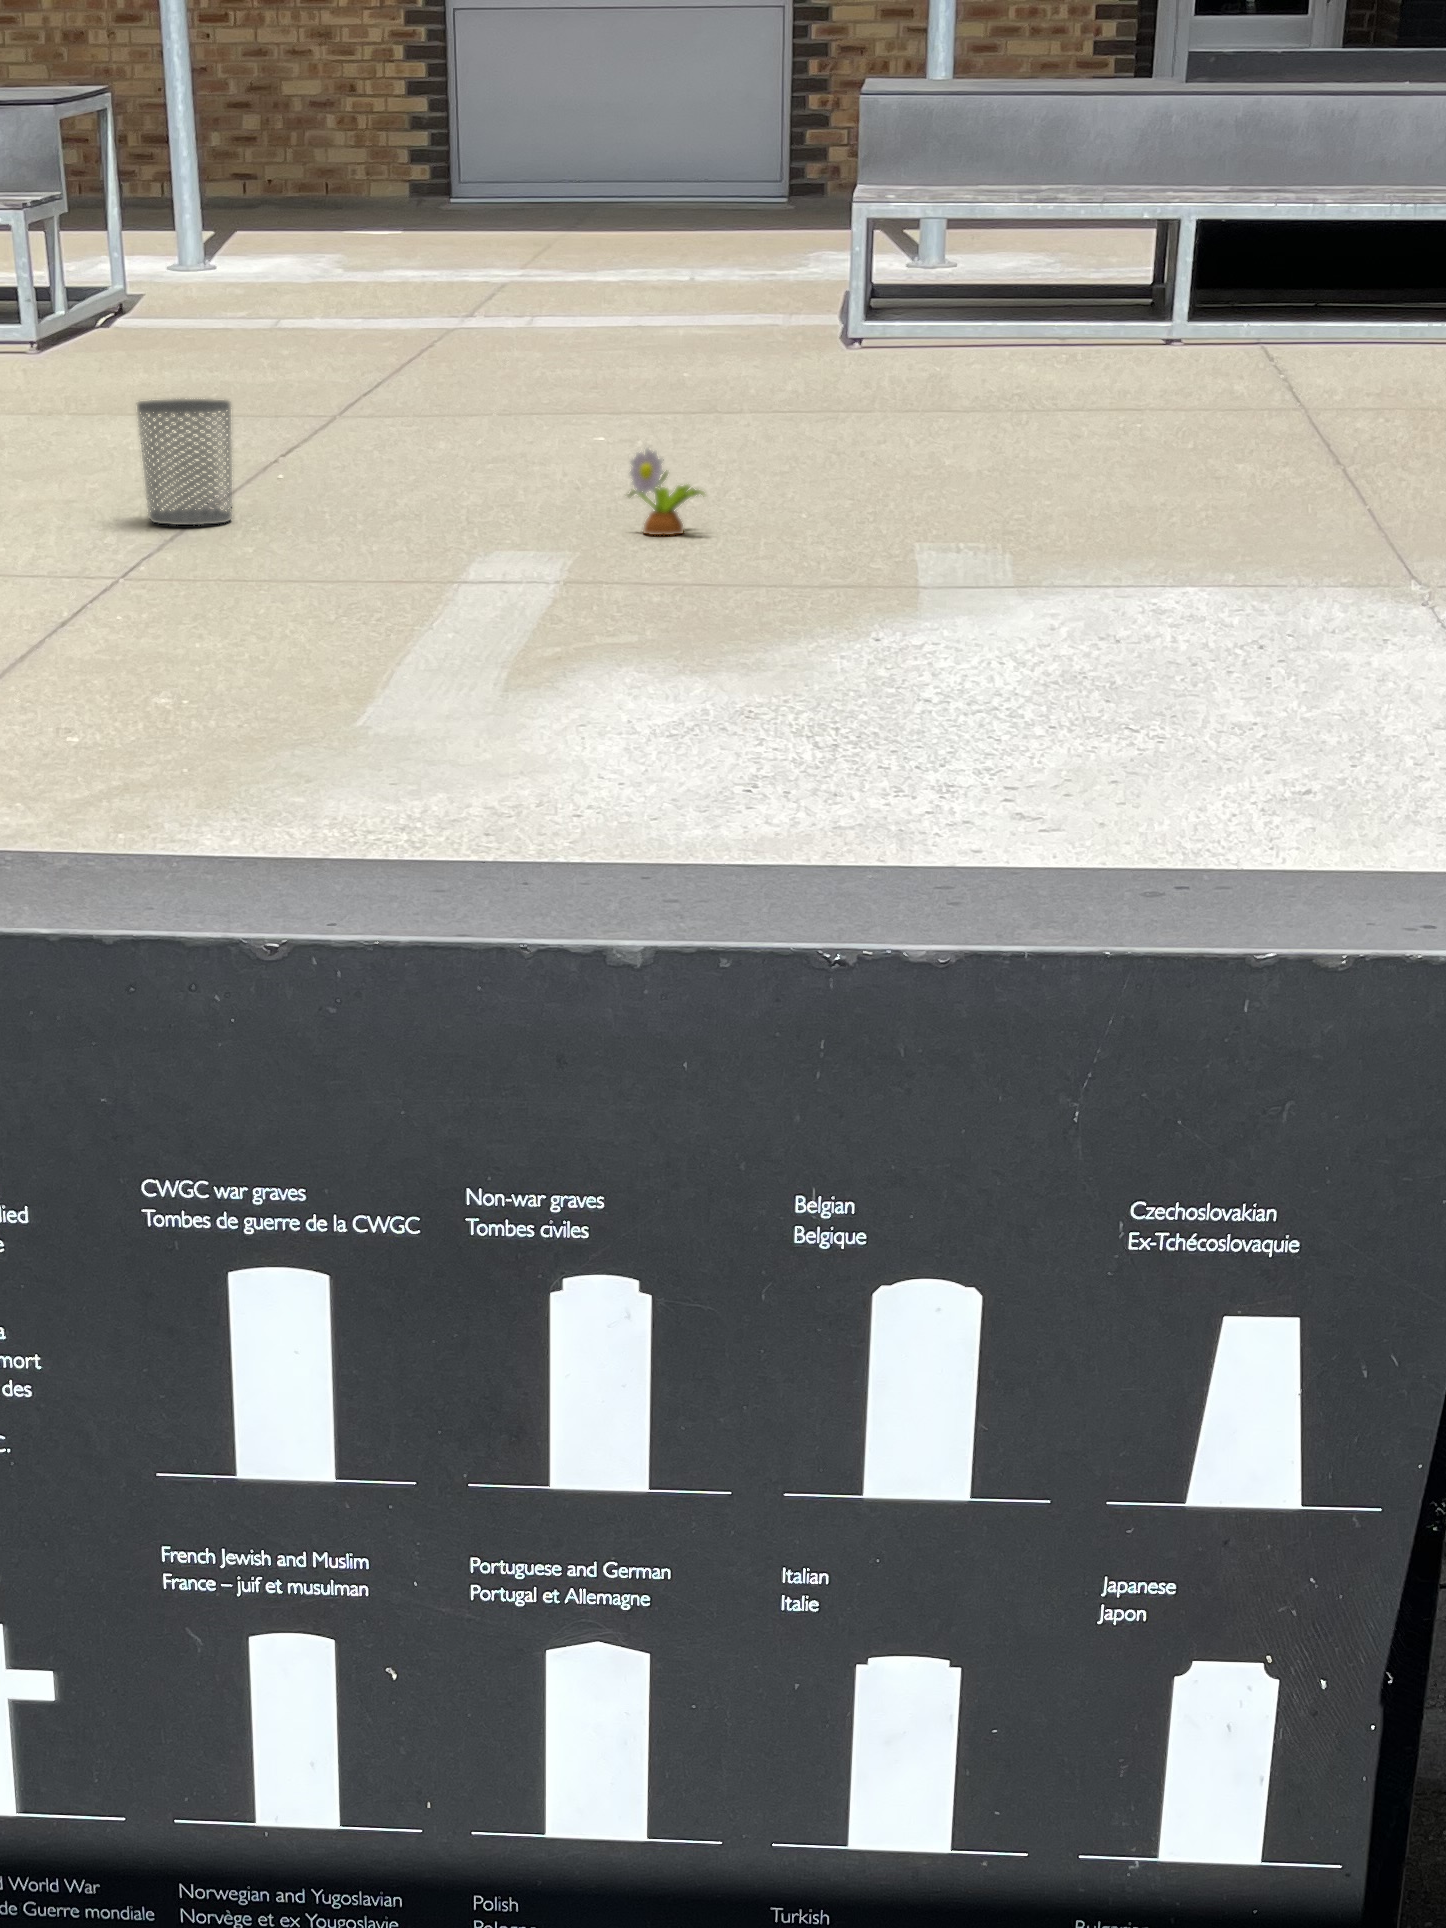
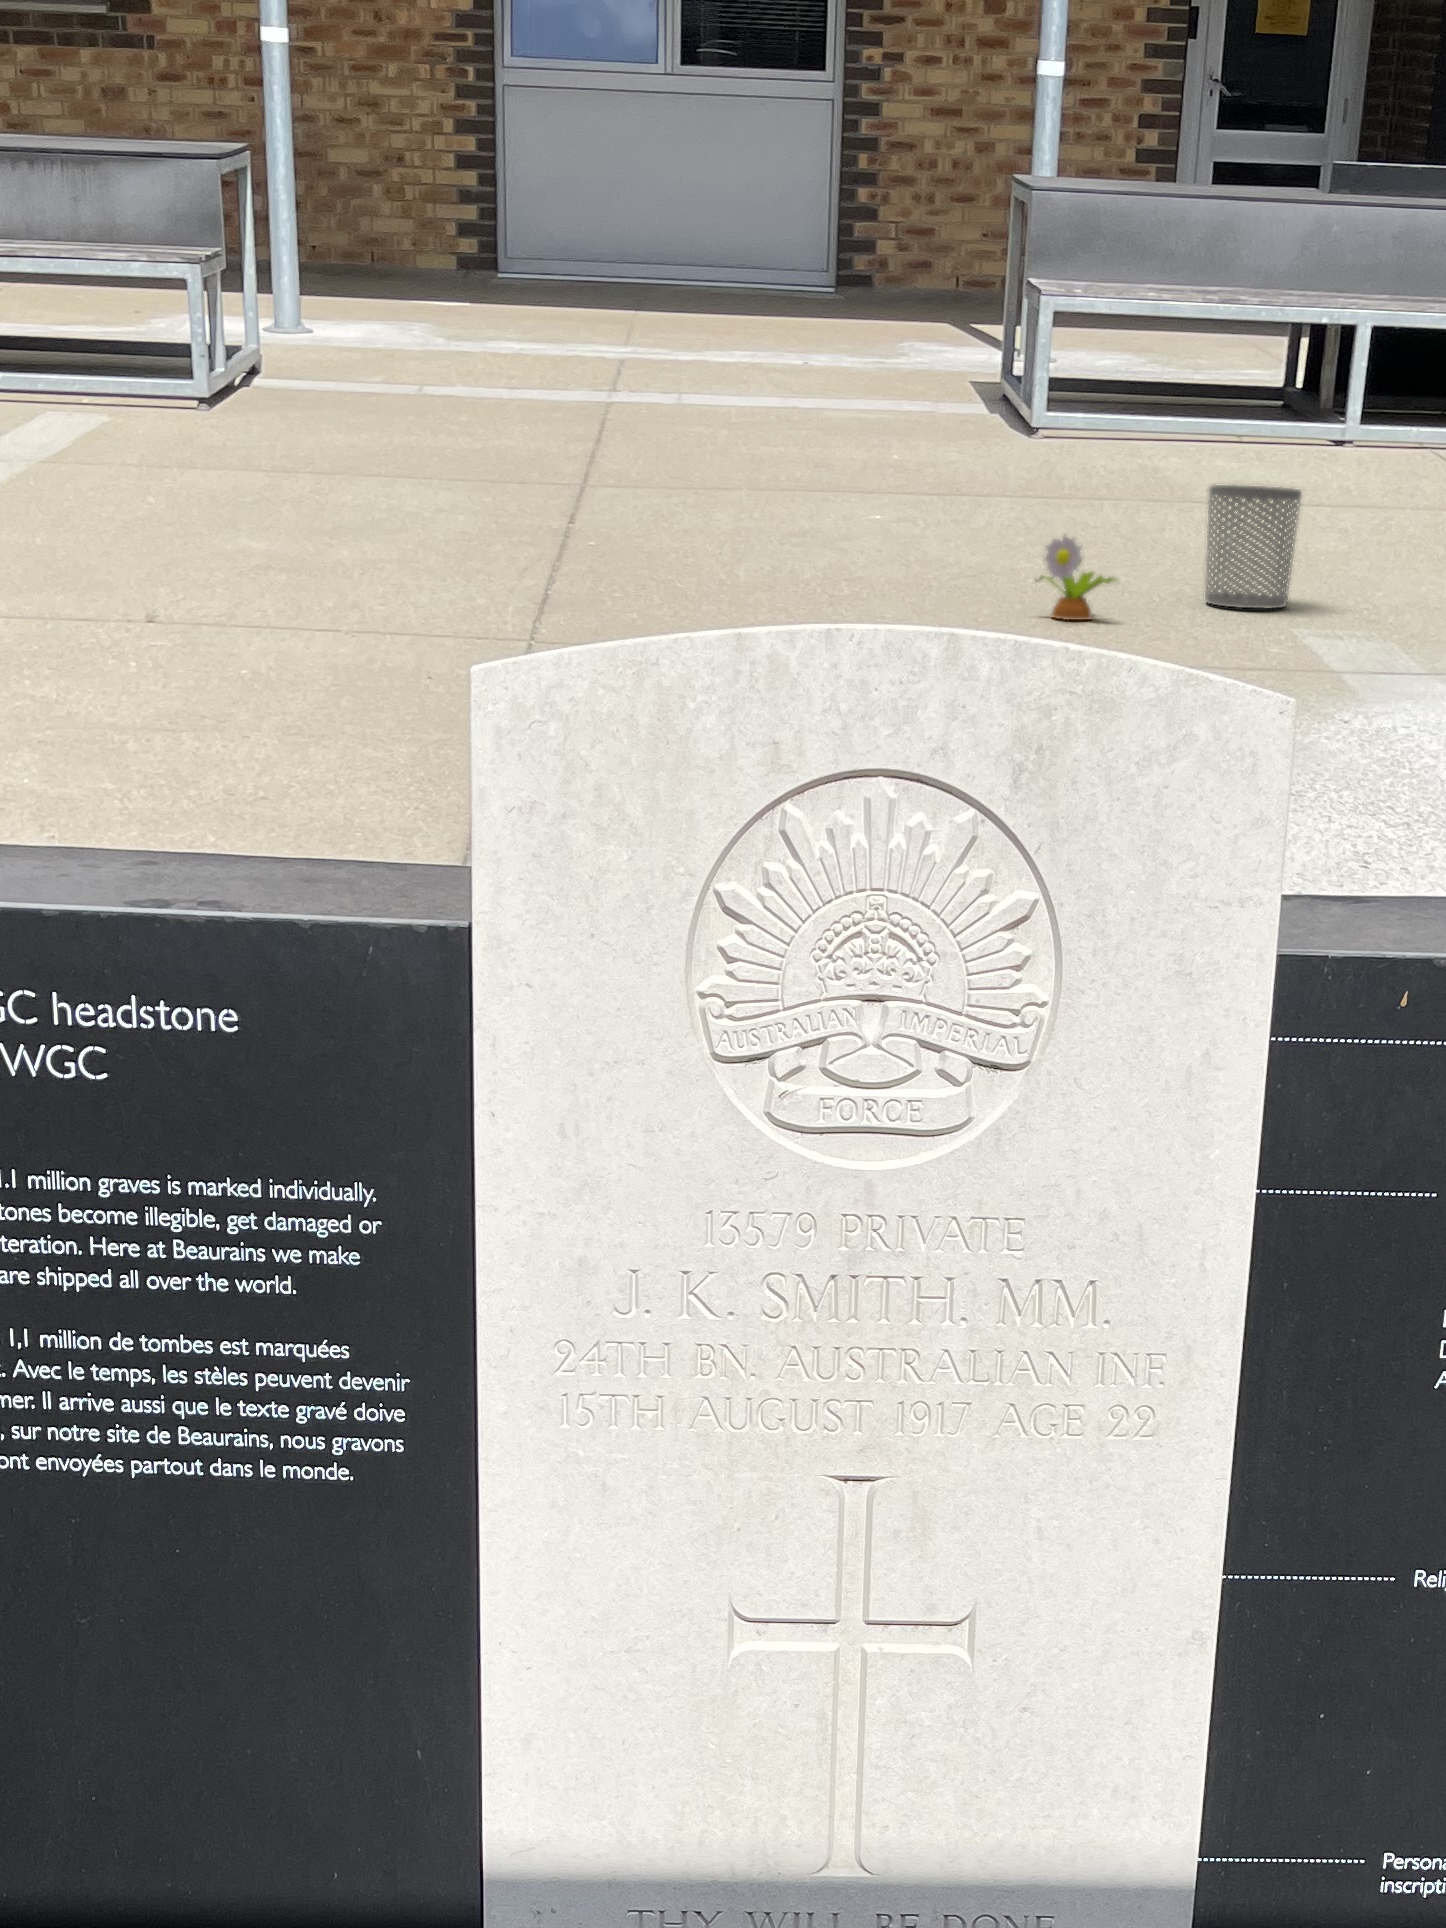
waste bin: present [137,399,232,525] -> present [1205,485,1302,609]

